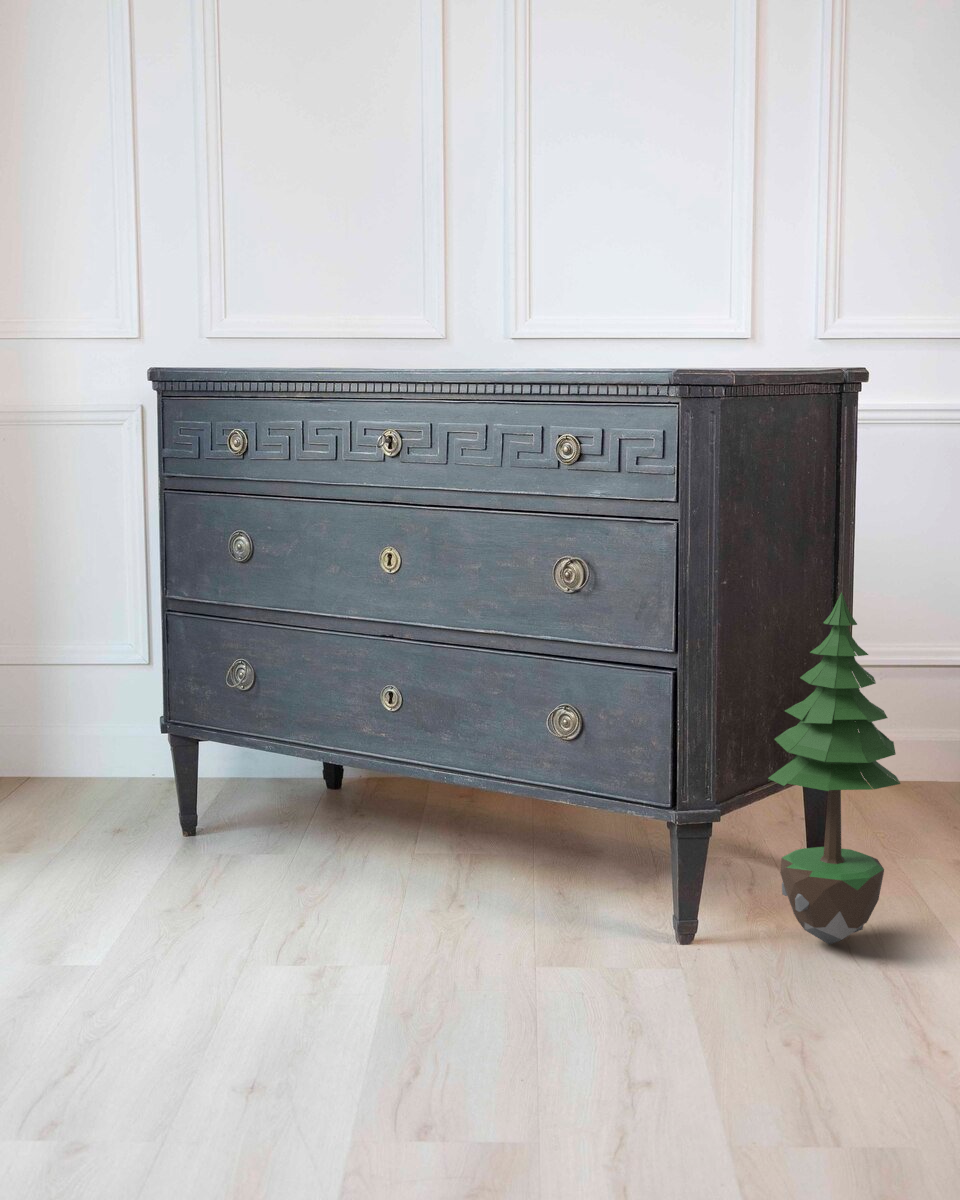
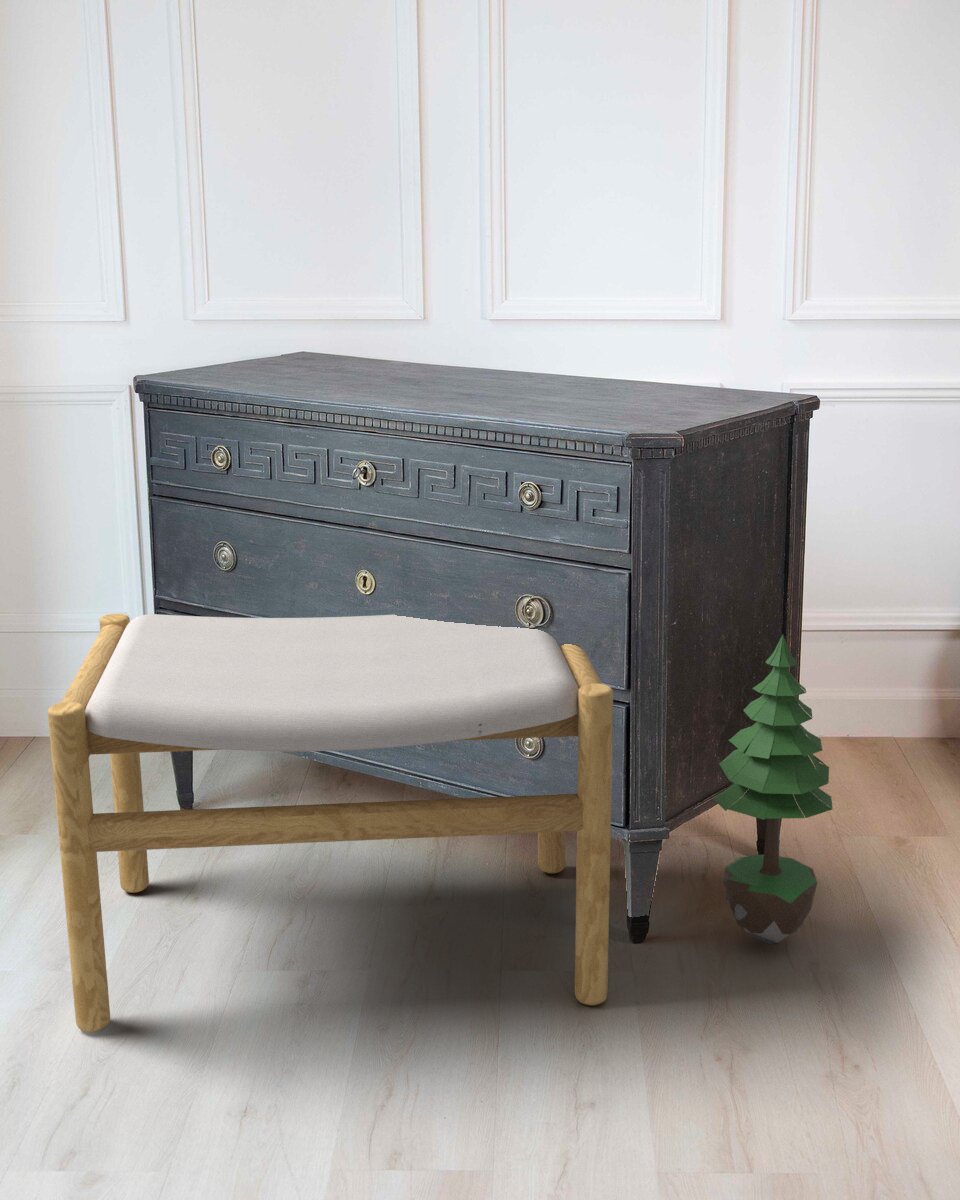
footstool: none [47,583,666,1023] -> present [48,614,613,1032]

